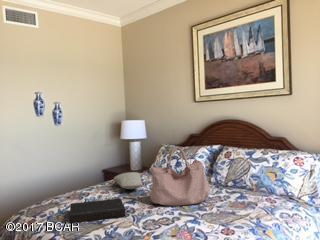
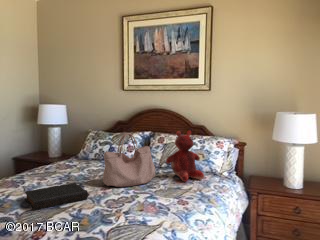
teddy bear: none [224,144,271,205] -> present [166,131,204,181]
pillow: present [114,172,142,189] -> none [49,159,87,174]

